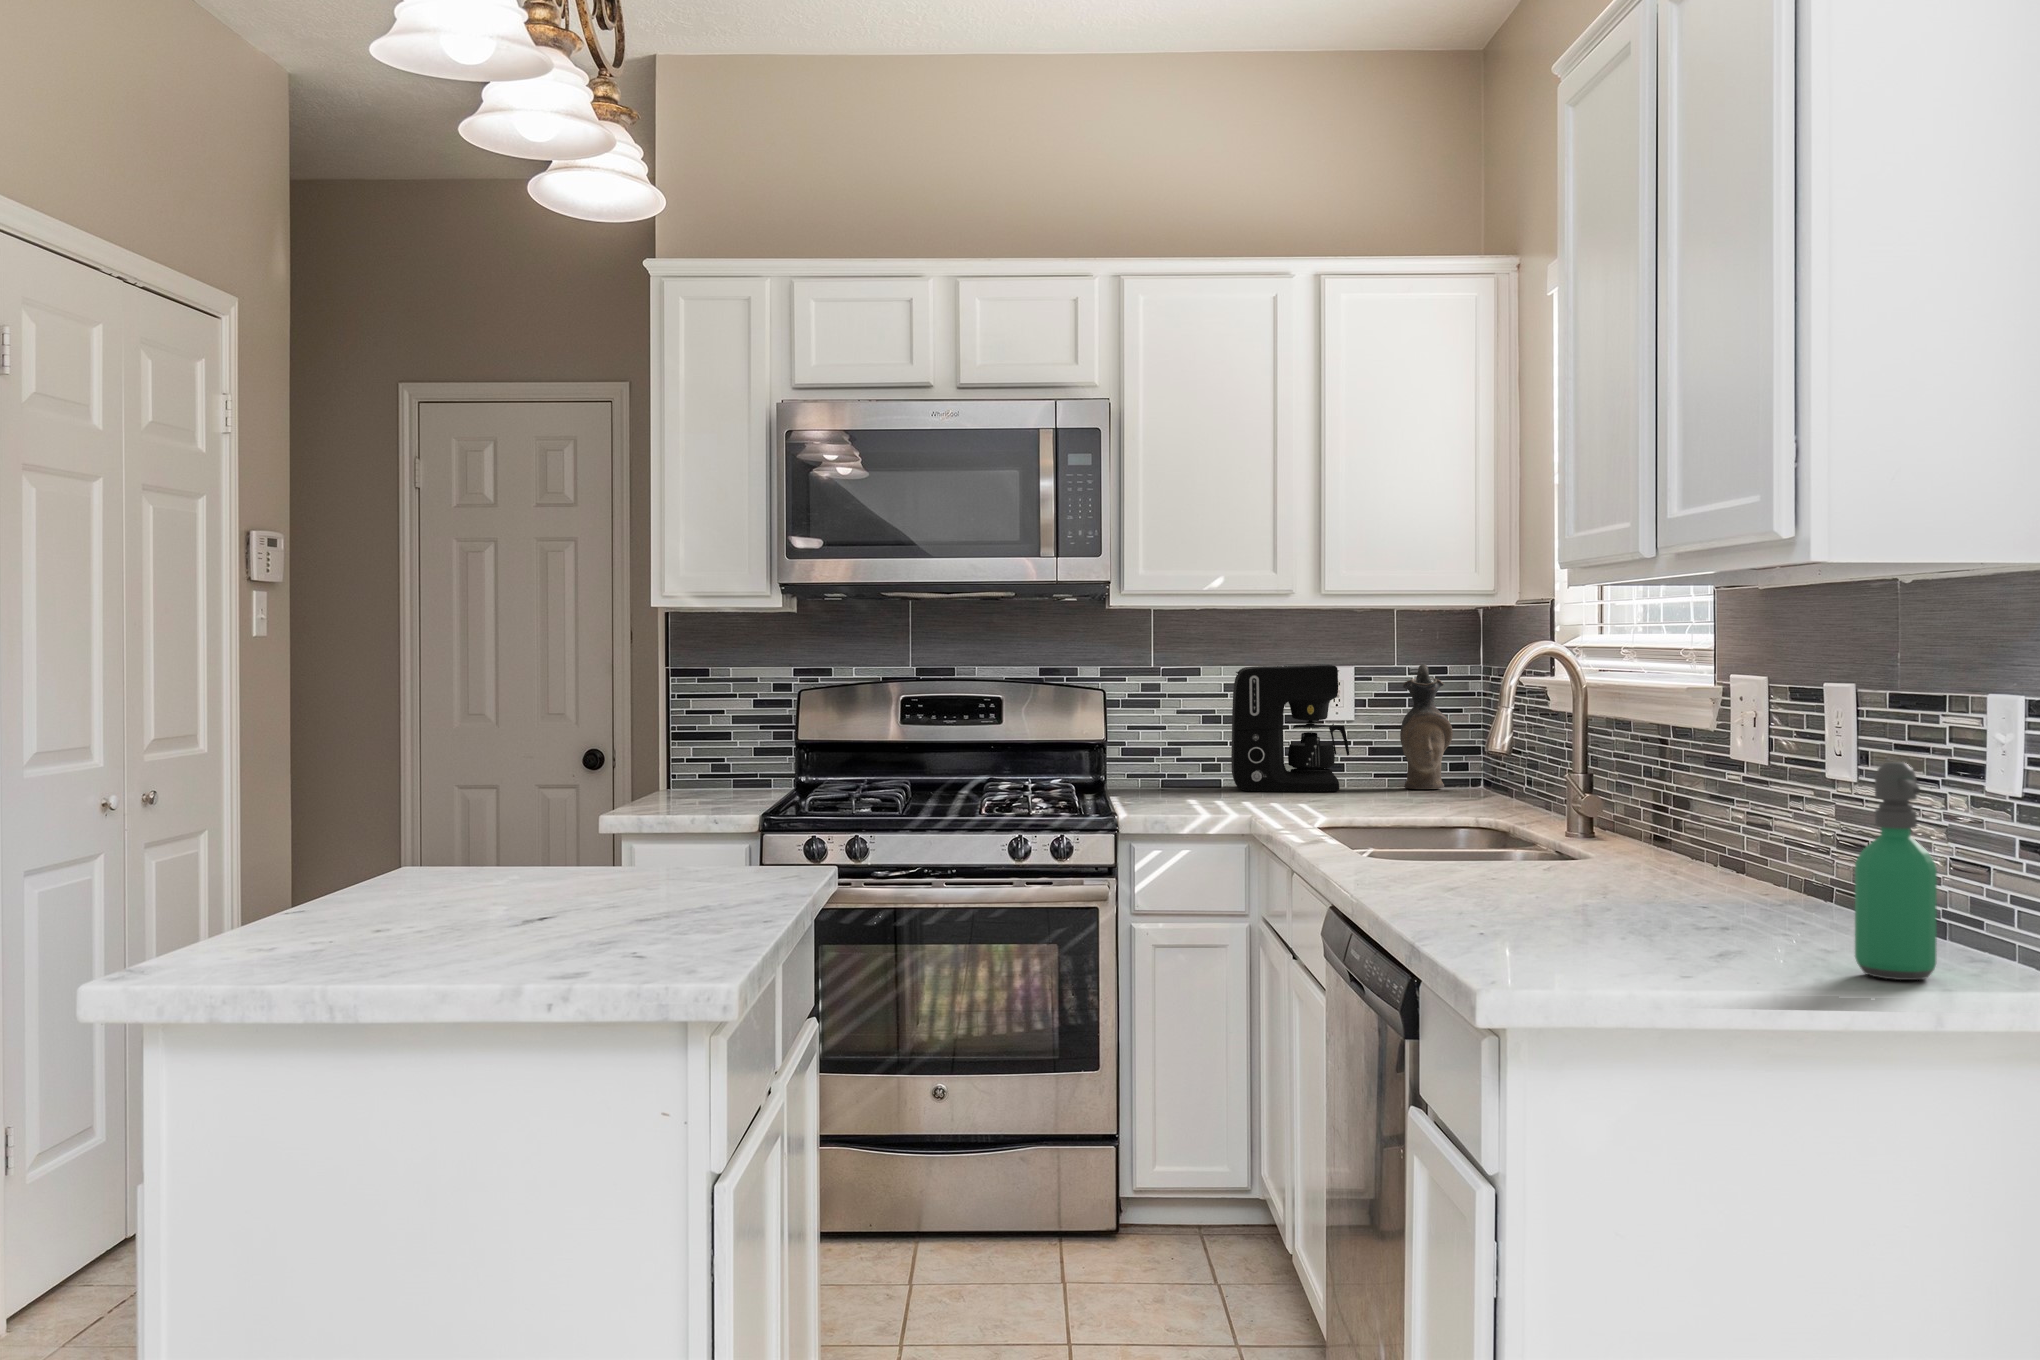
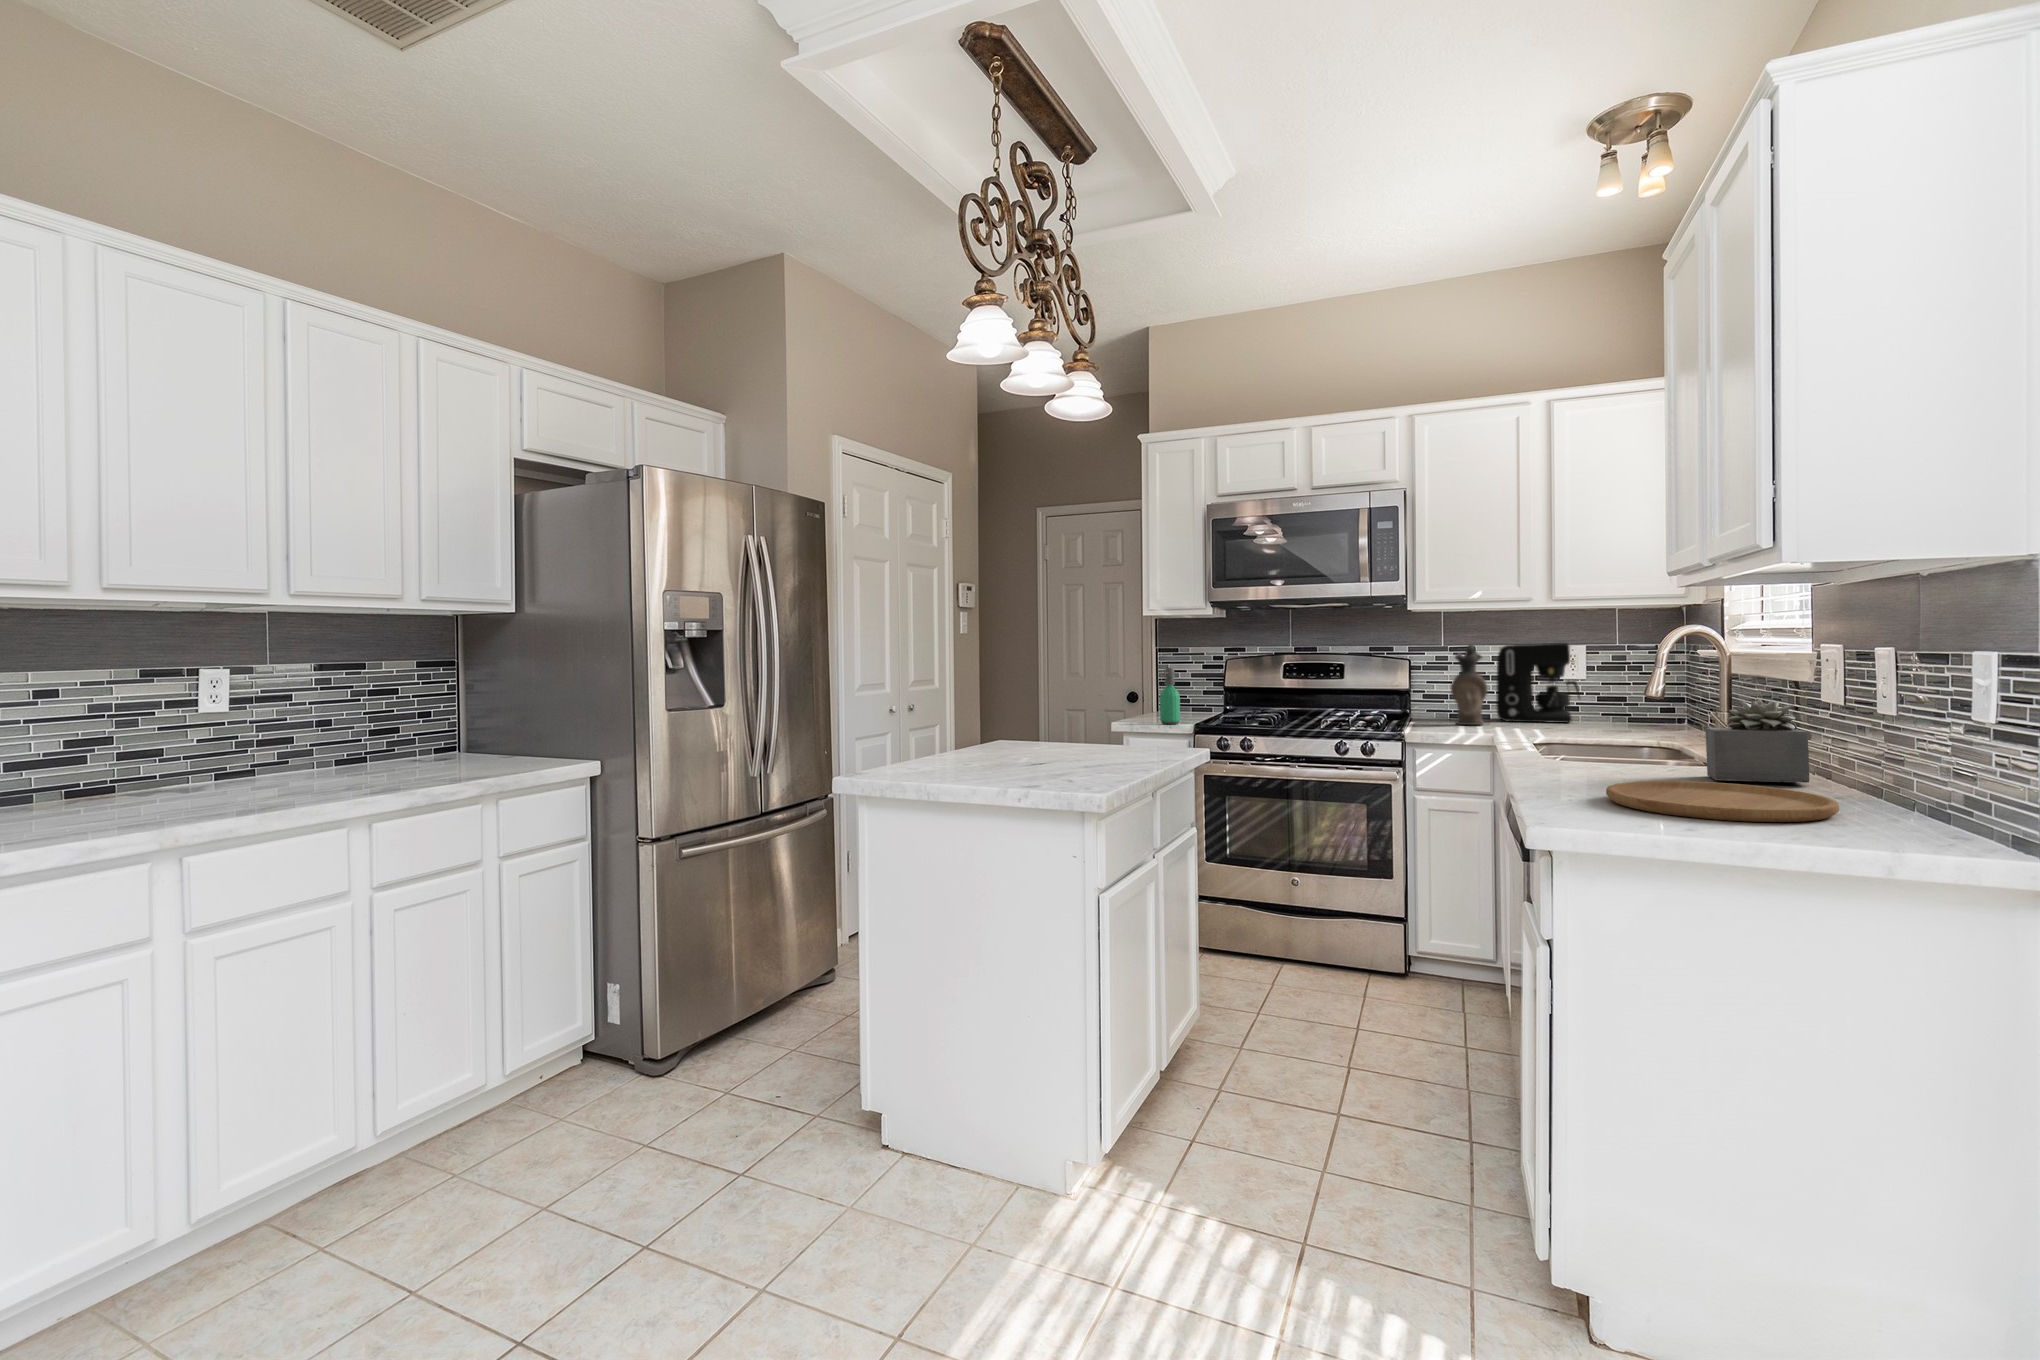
ceramic pitcher: present [1400,664,1453,789] -> present [1451,644,1487,725]
succulent plant: none [1593,756,1736,883] -> present [1706,699,1810,783]
soap dispenser: present [1855,762,1937,980] -> present [1160,668,1180,724]
cutting board: none [1507,890,1817,952] -> present [1606,781,1839,822]

